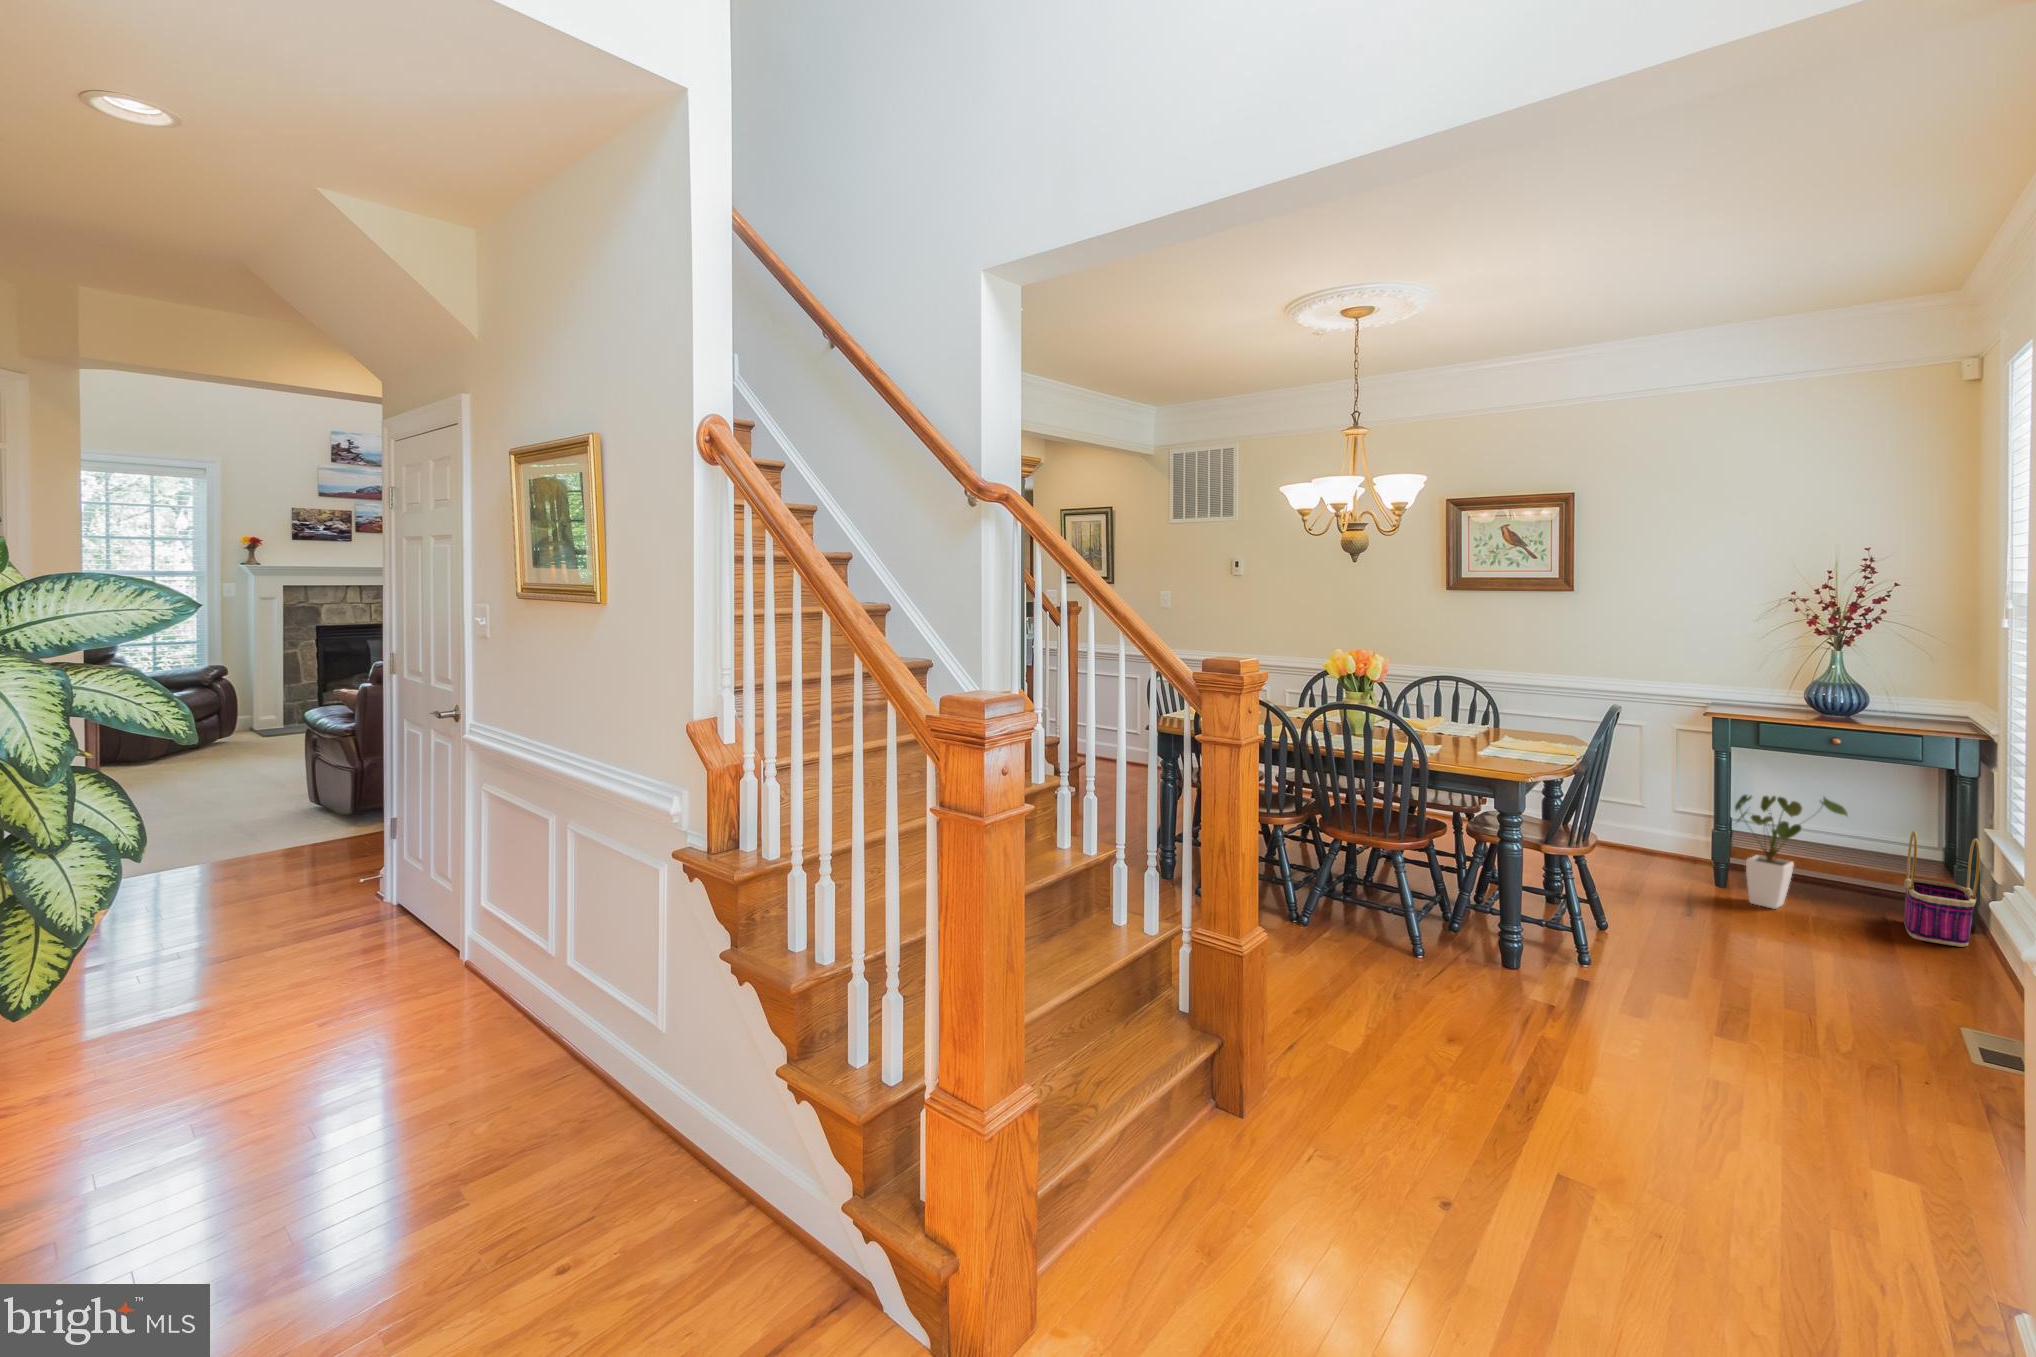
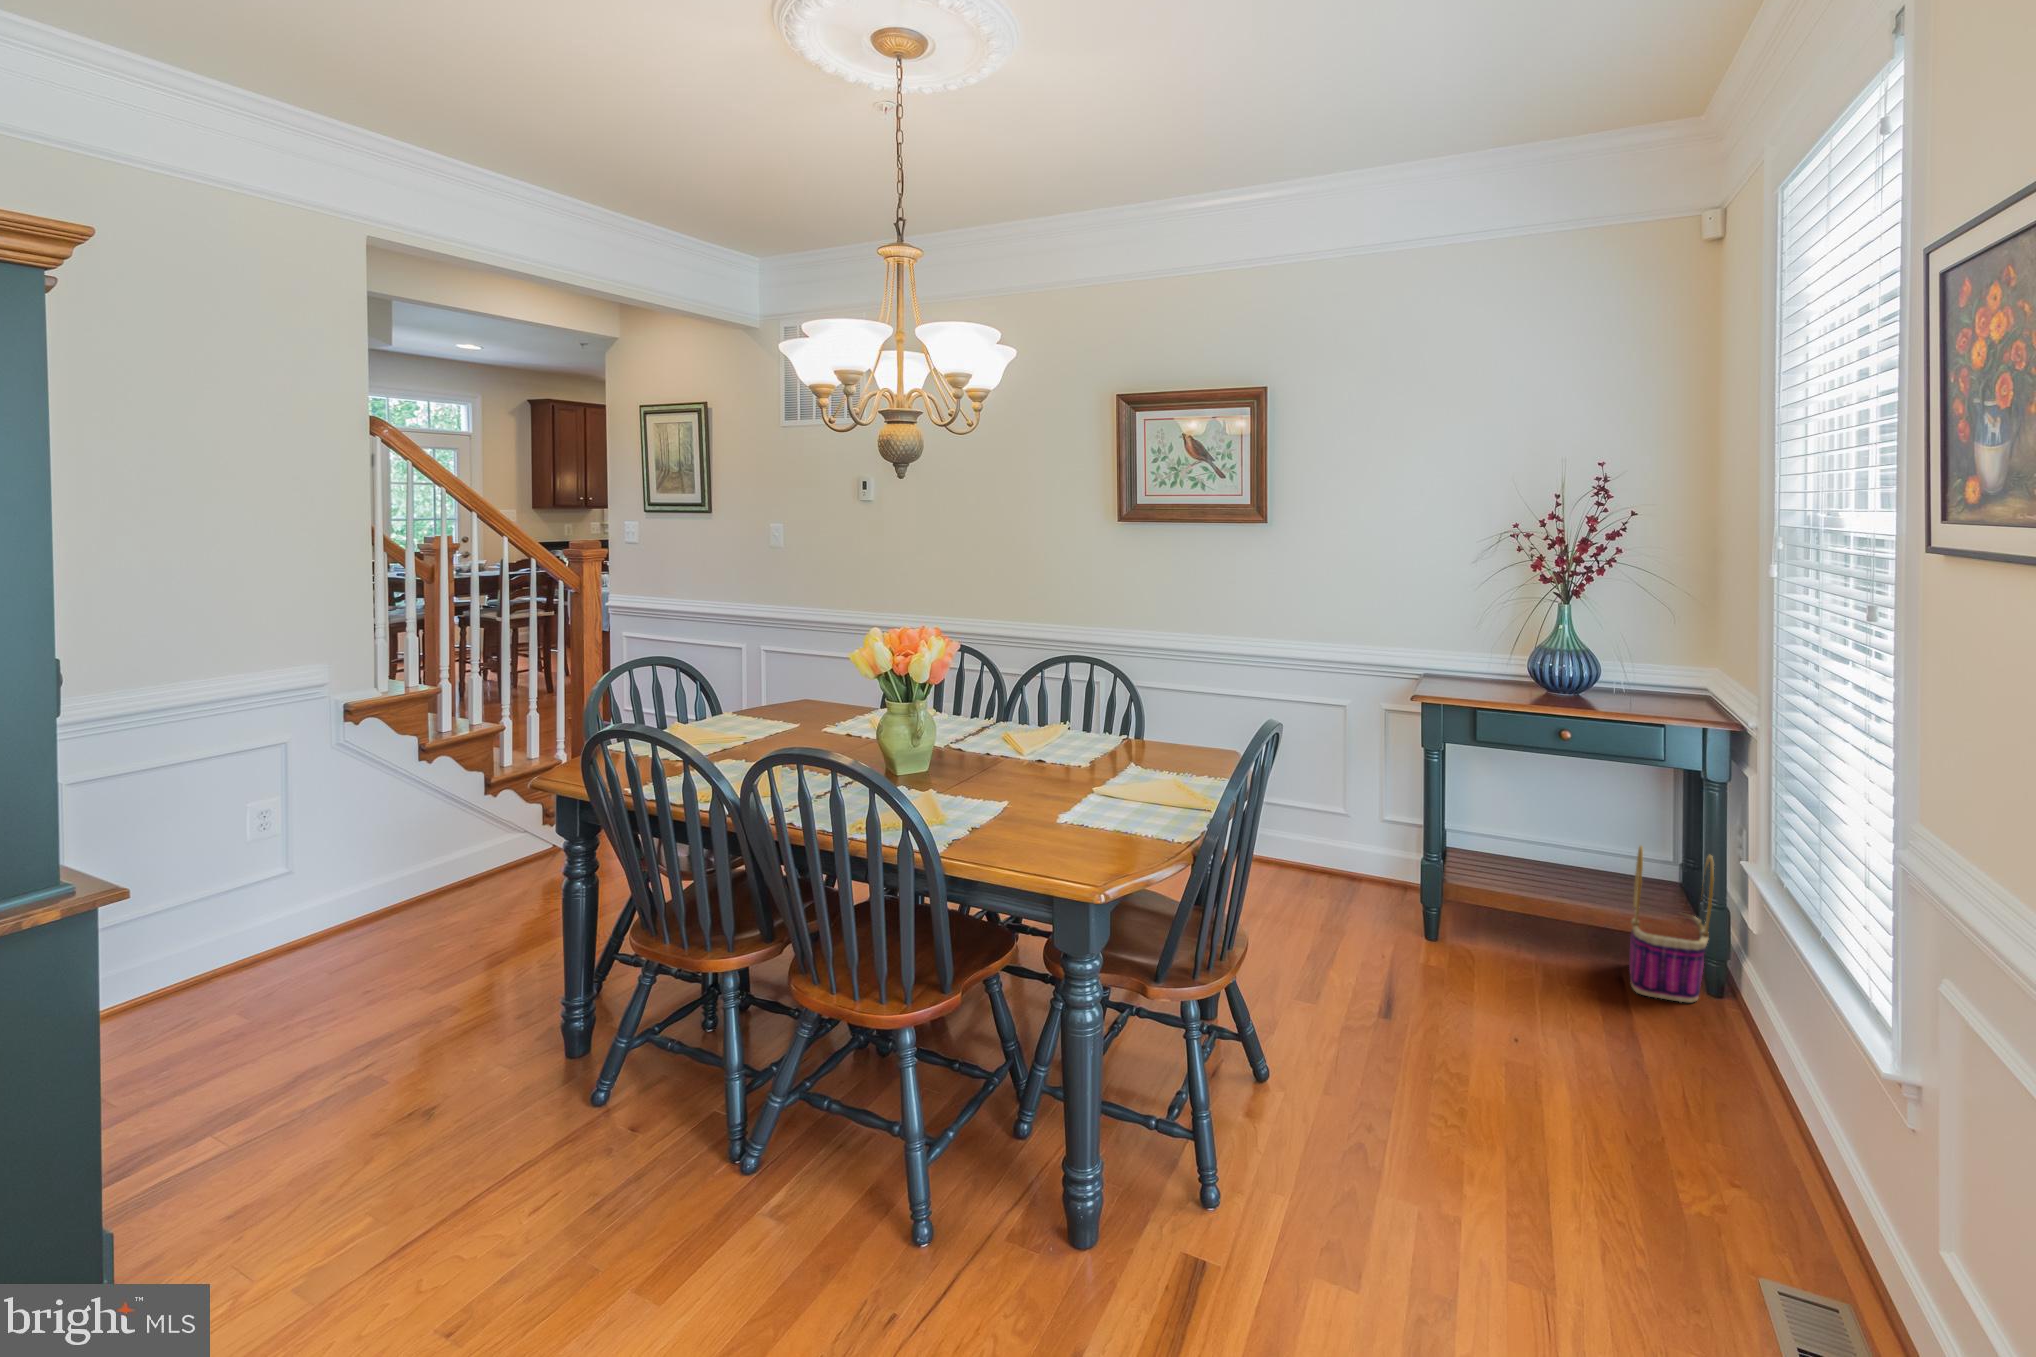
house plant: present [1735,795,1848,909] -> none [1429,800,1569,955]

